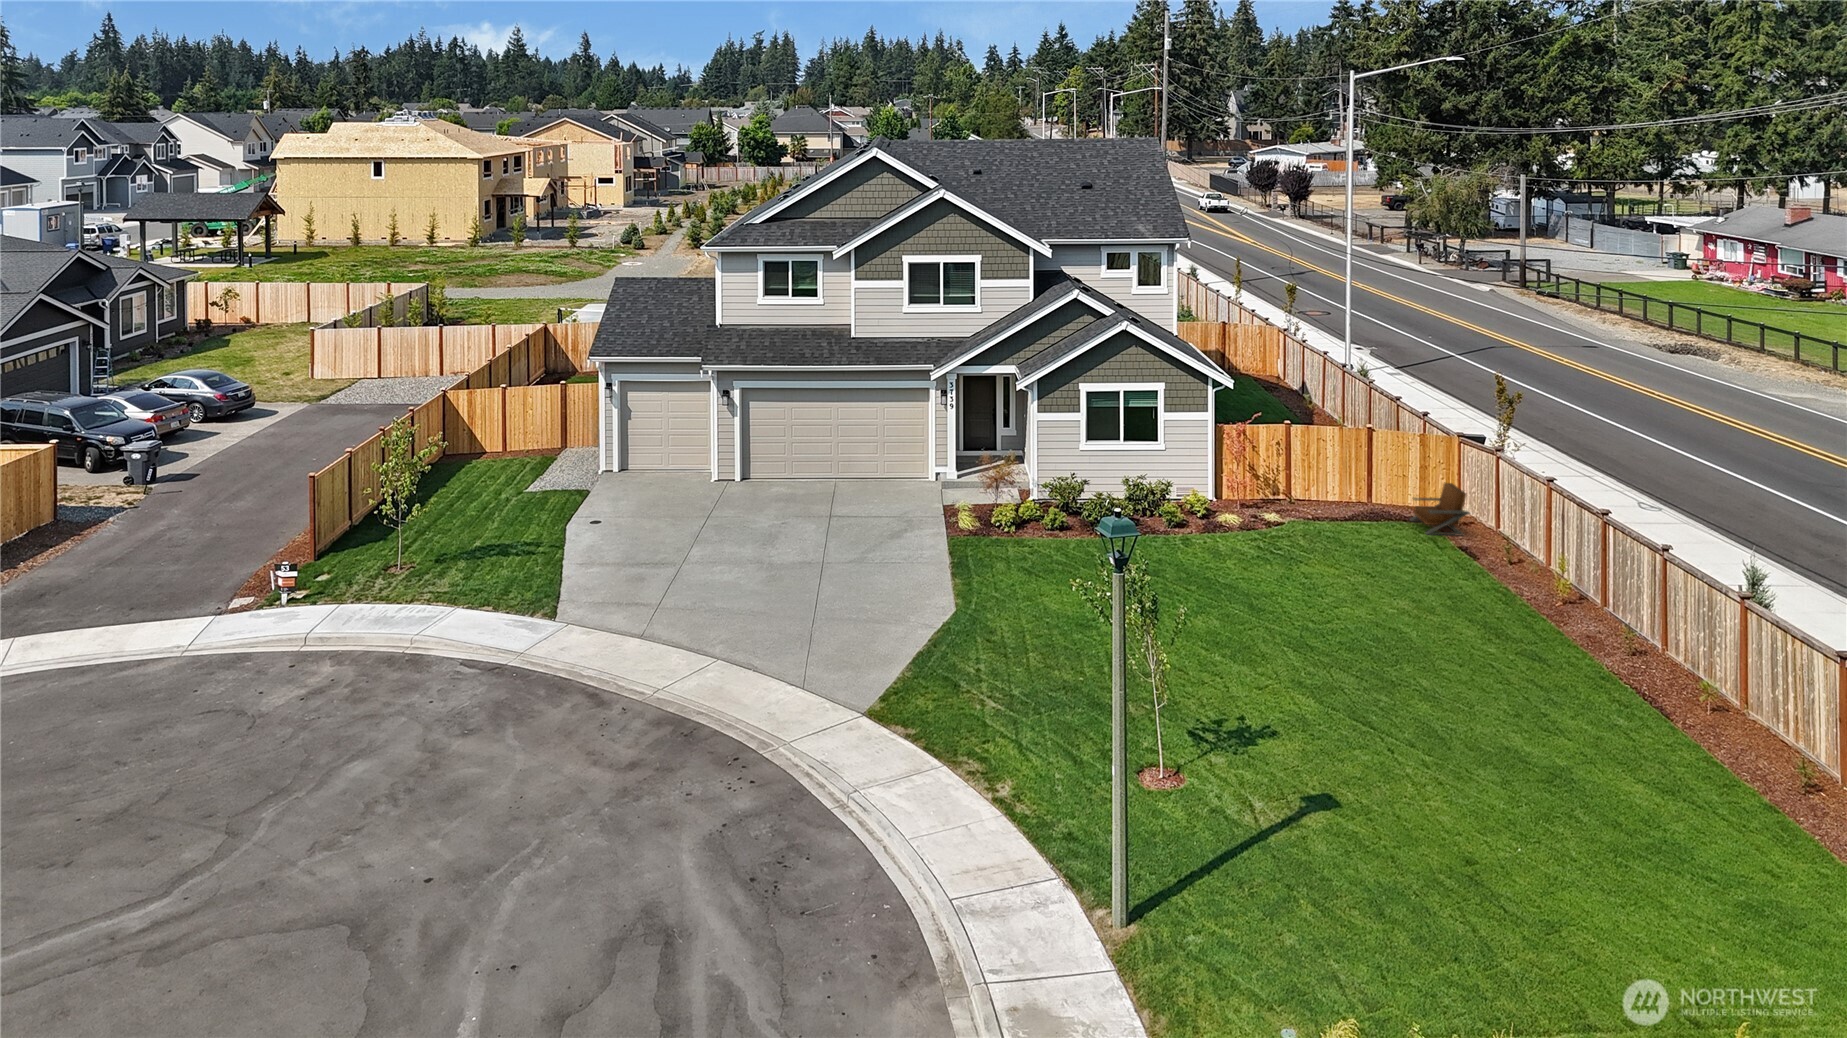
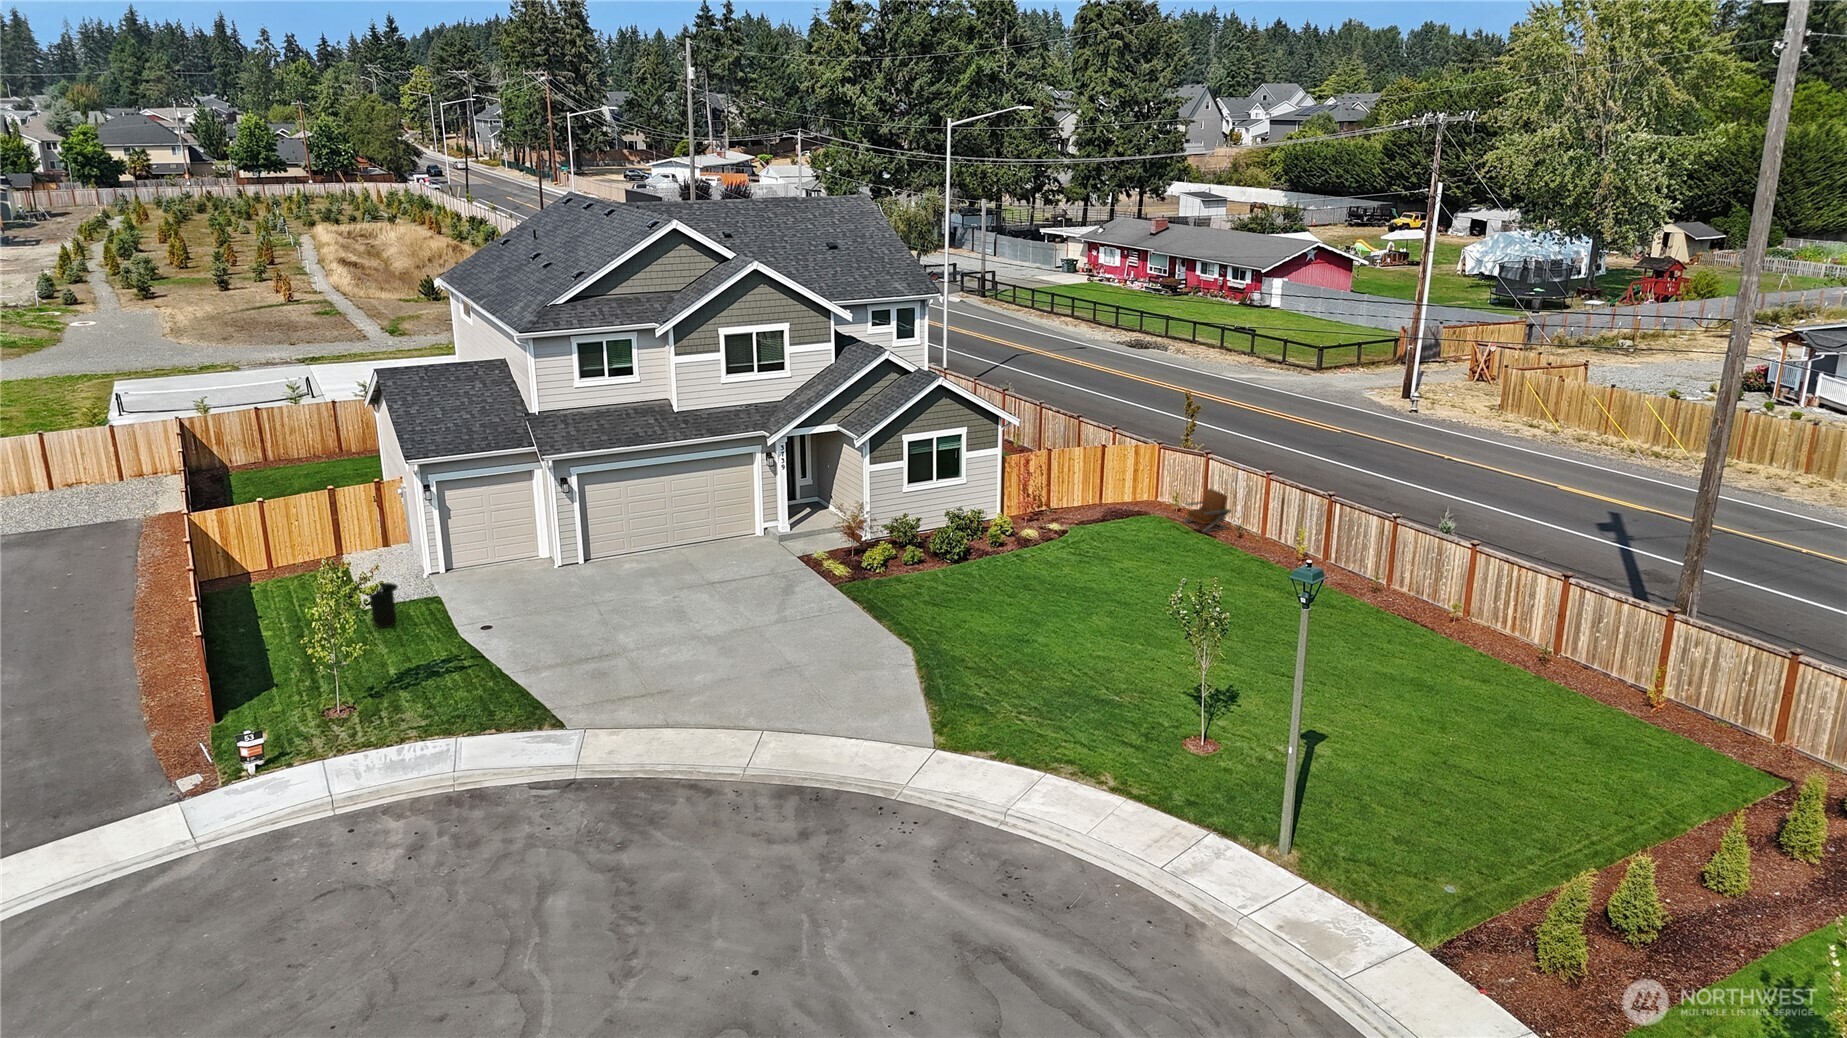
trash can: none [509,465,540,506] -> present [369,583,398,628]

